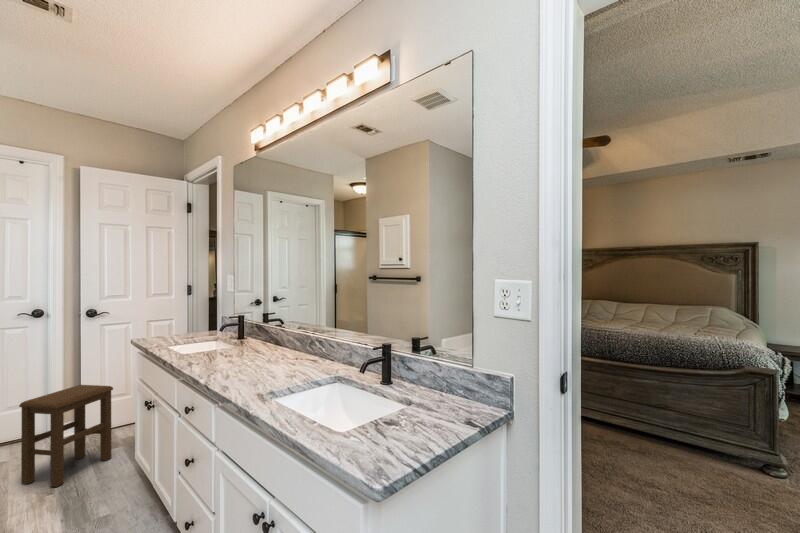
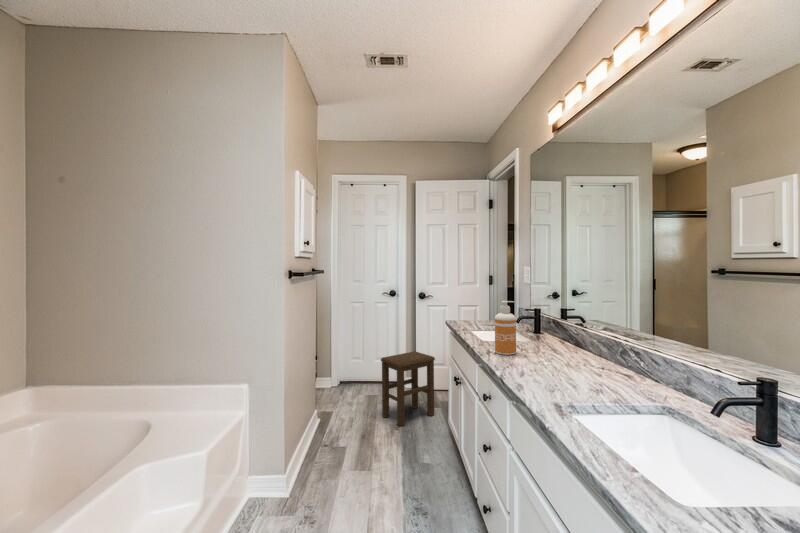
soap dispenser: none [196,308,220,364] -> present [495,301,516,355]

